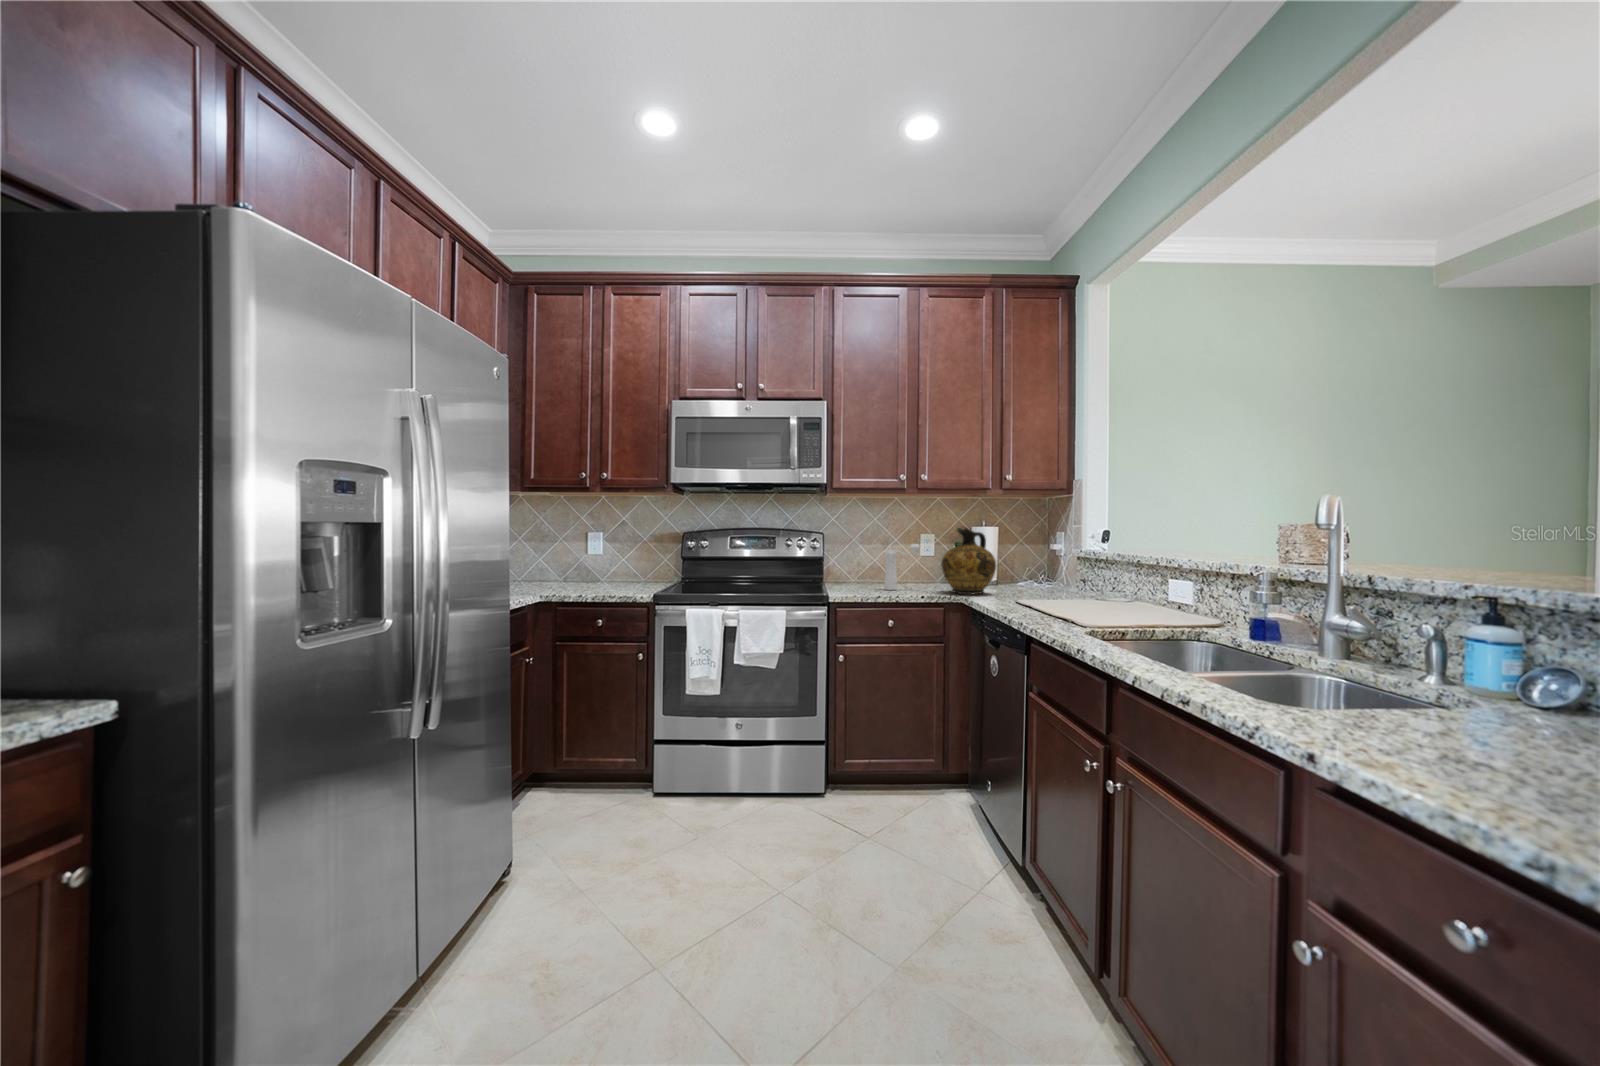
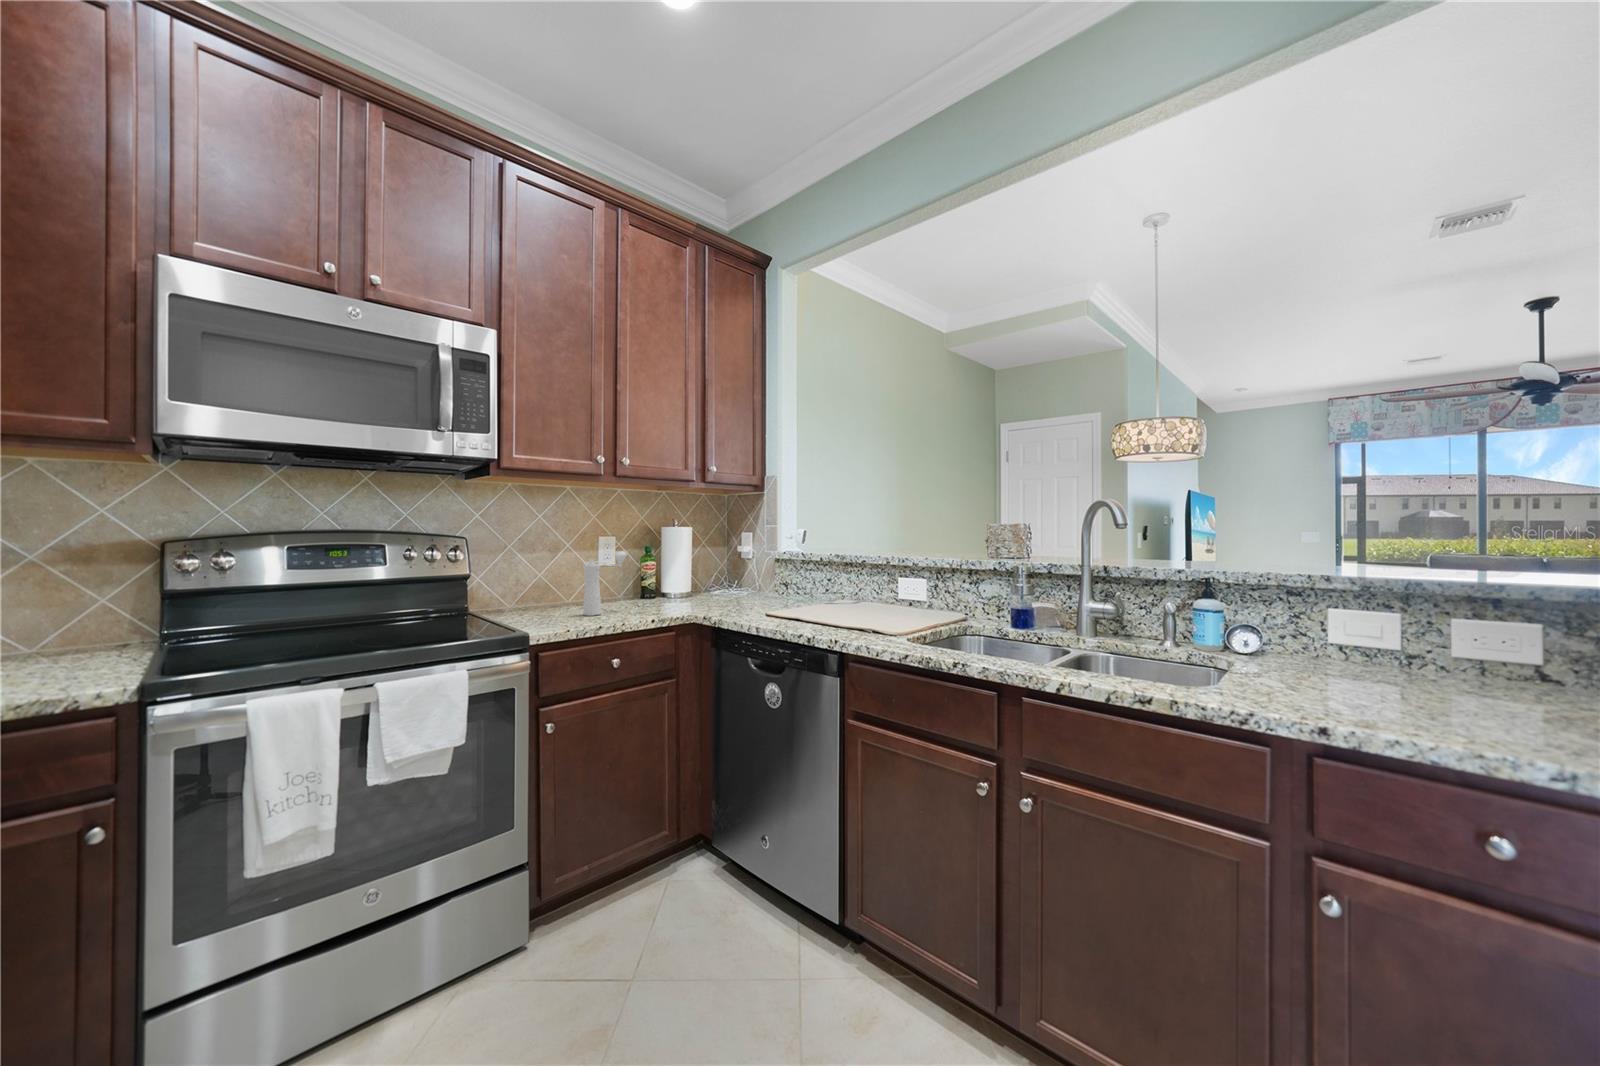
ceramic jug: present [942,528,996,594] -> none [657,530,721,610]

